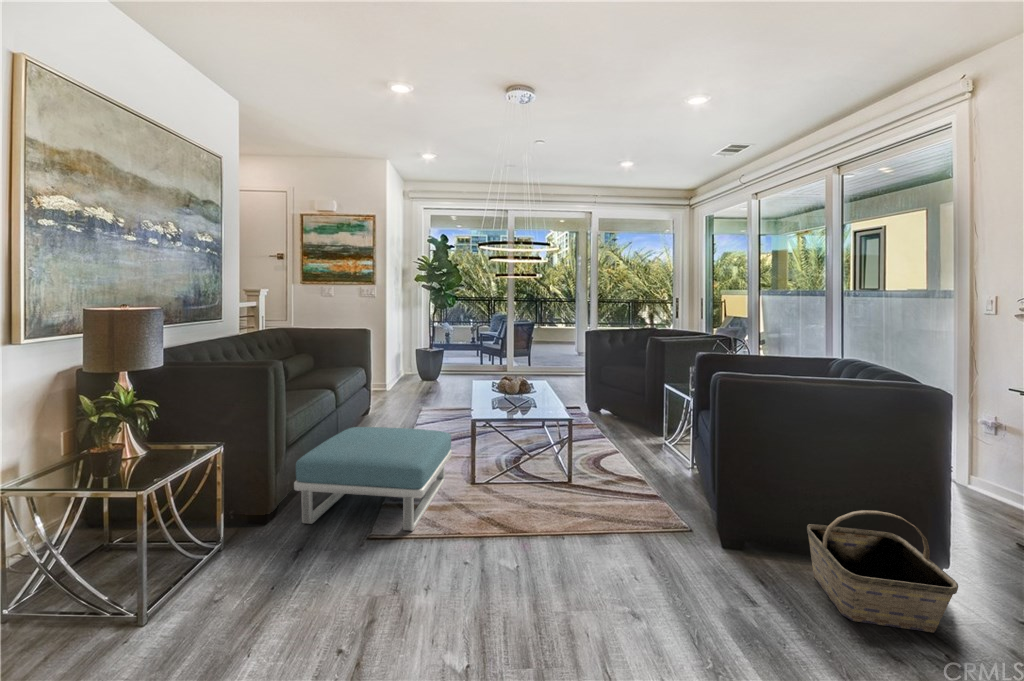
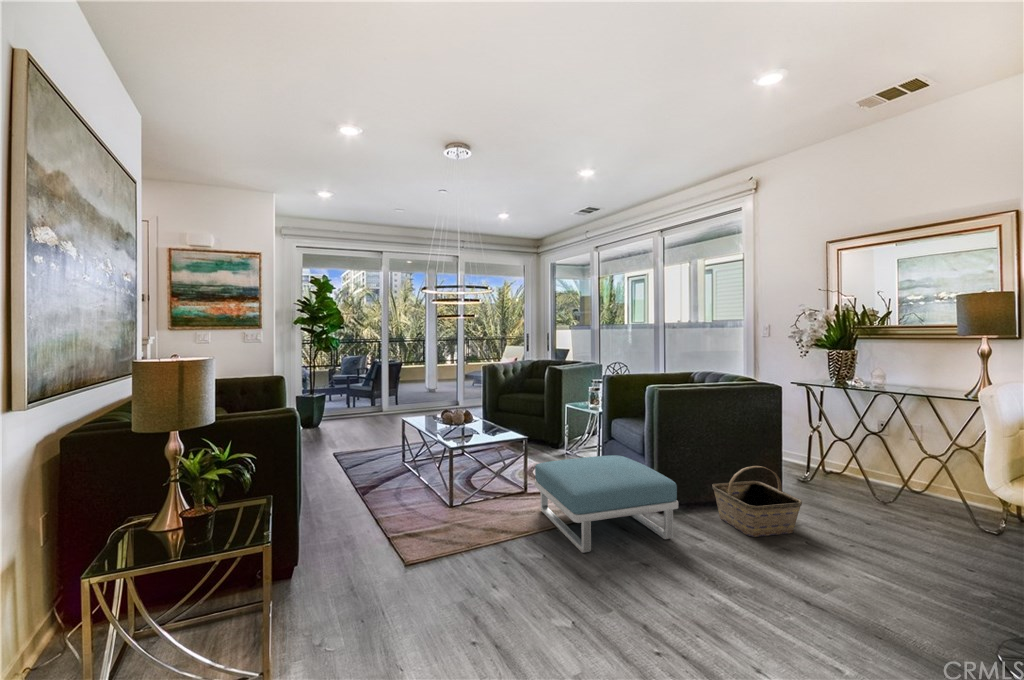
footstool: present [294,427,452,531] -> present [534,455,678,553]

